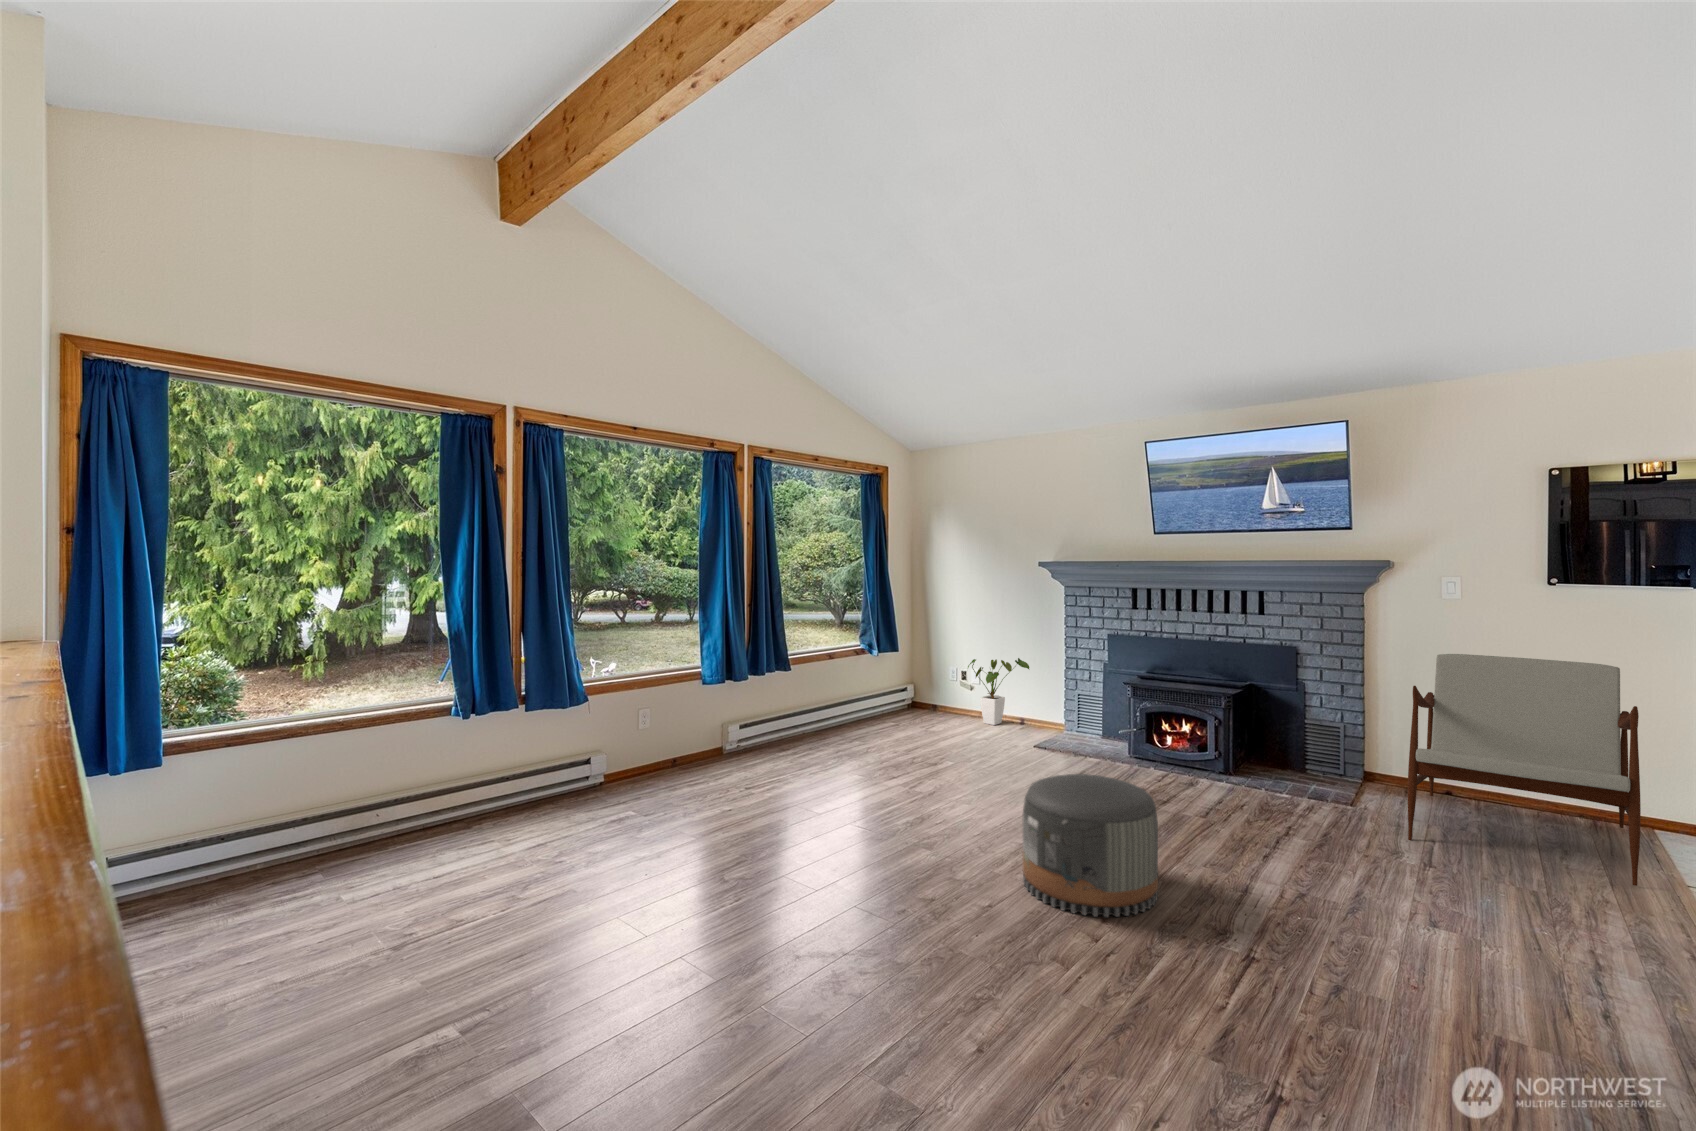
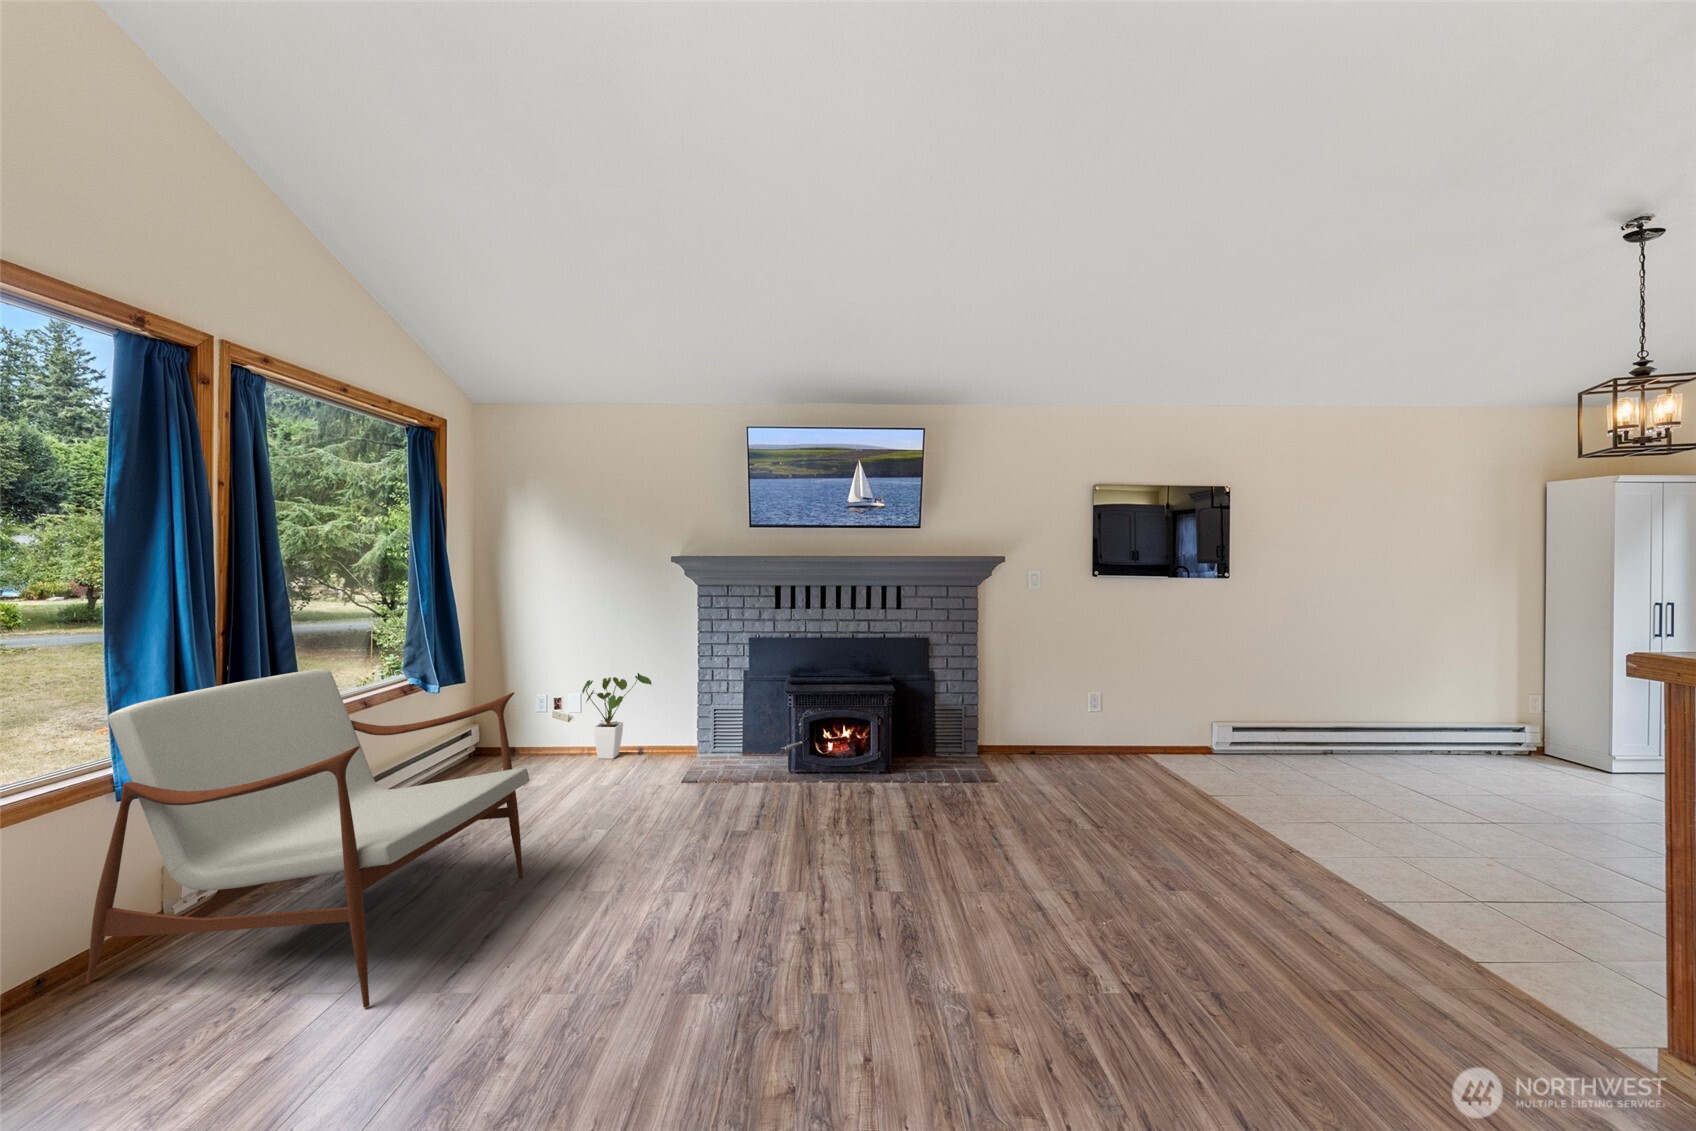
armchair: present [1408,654,1641,886] -> present [86,670,529,1007]
pouf: present [1023,774,1158,917] -> none [886,828,1063,1047]

